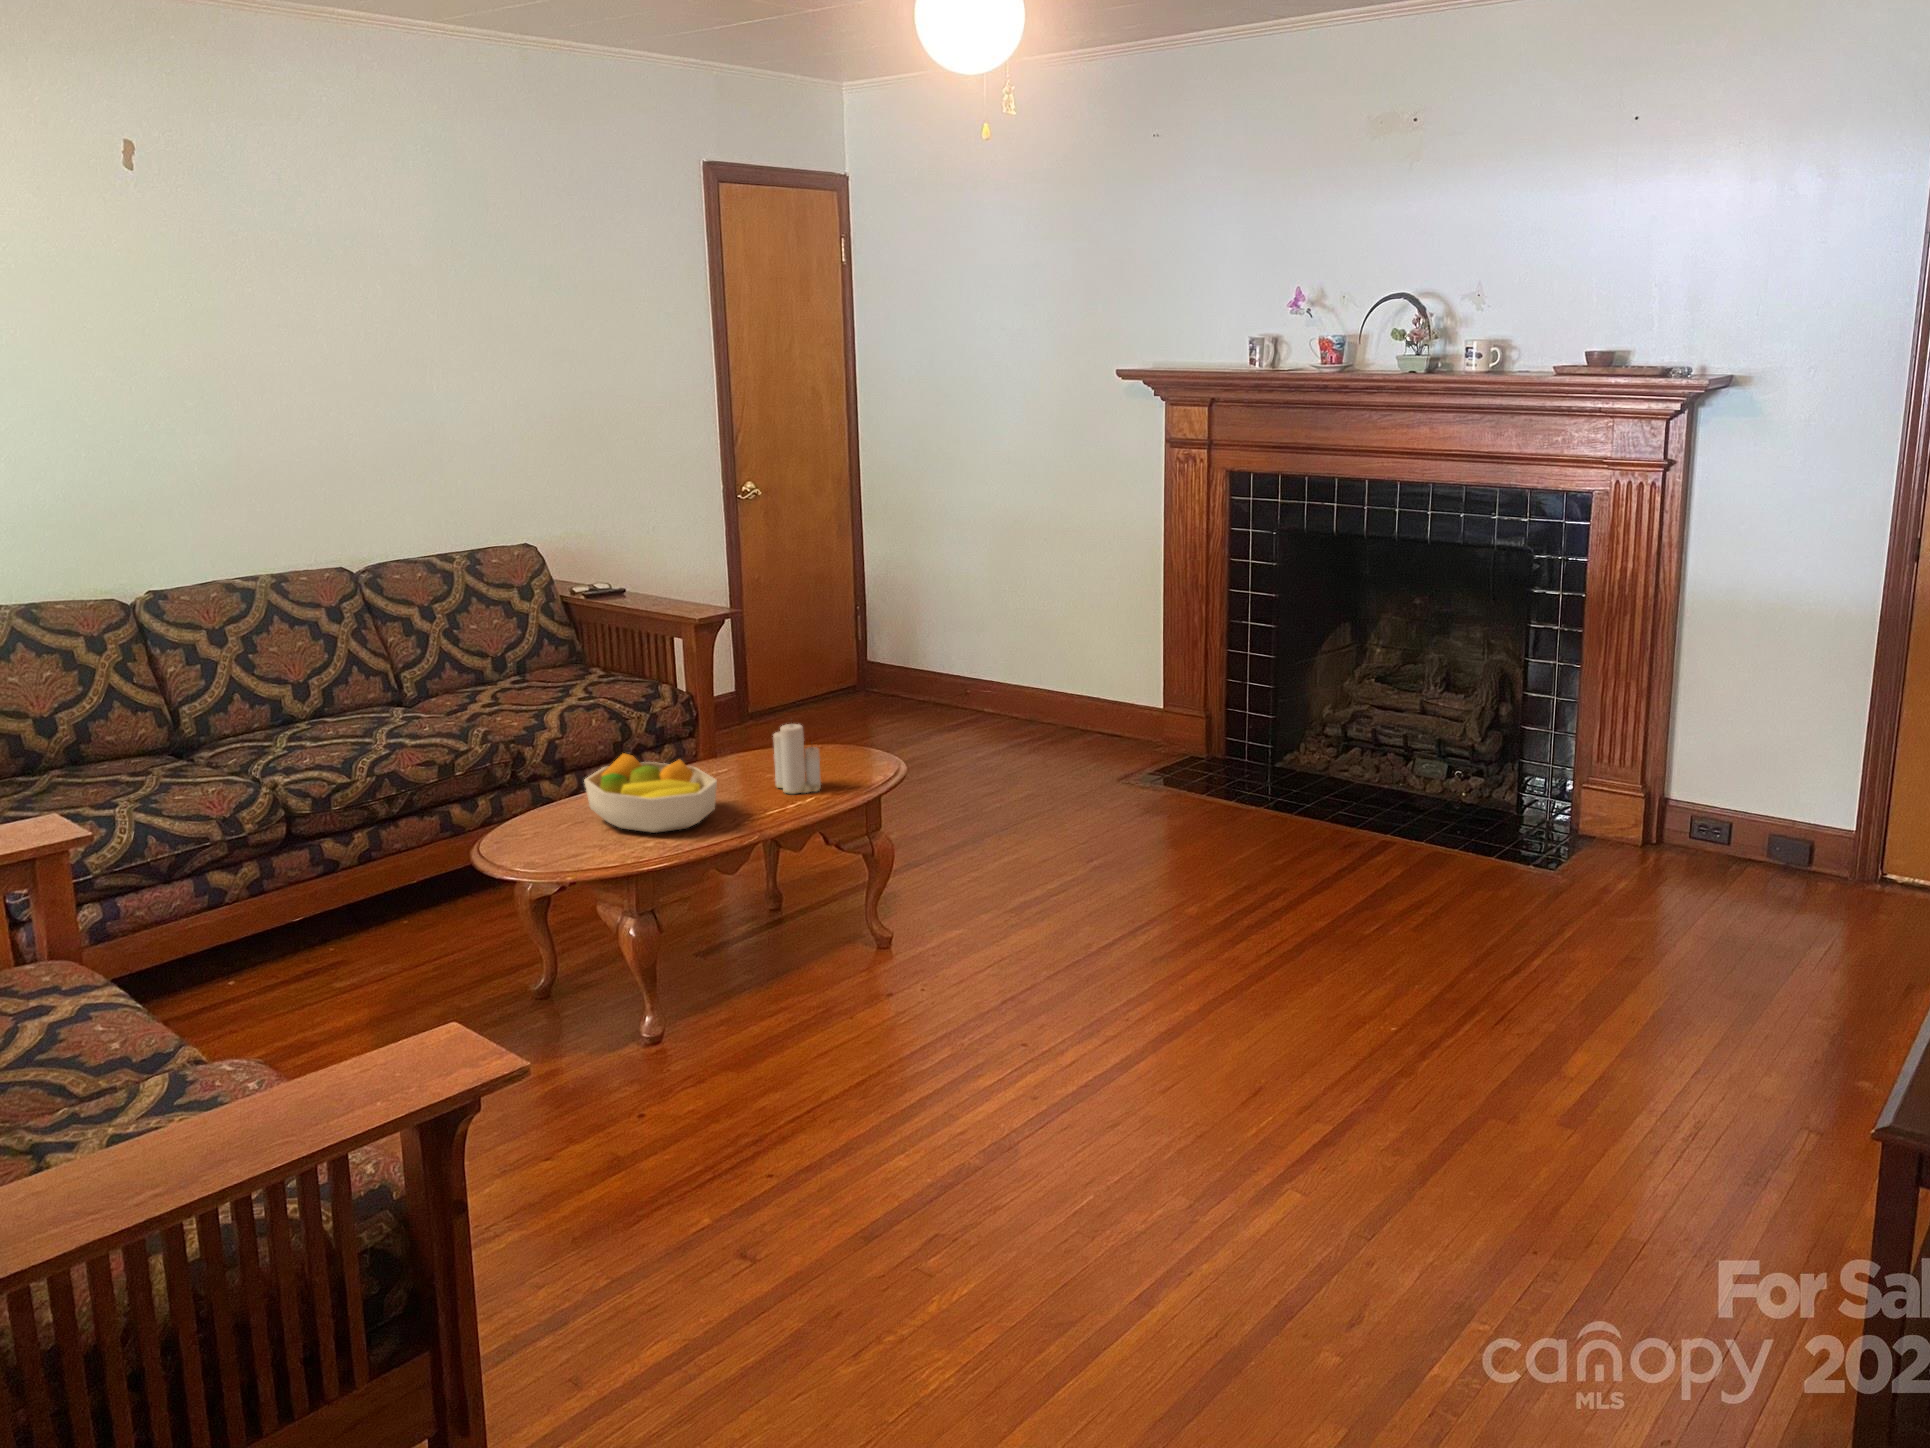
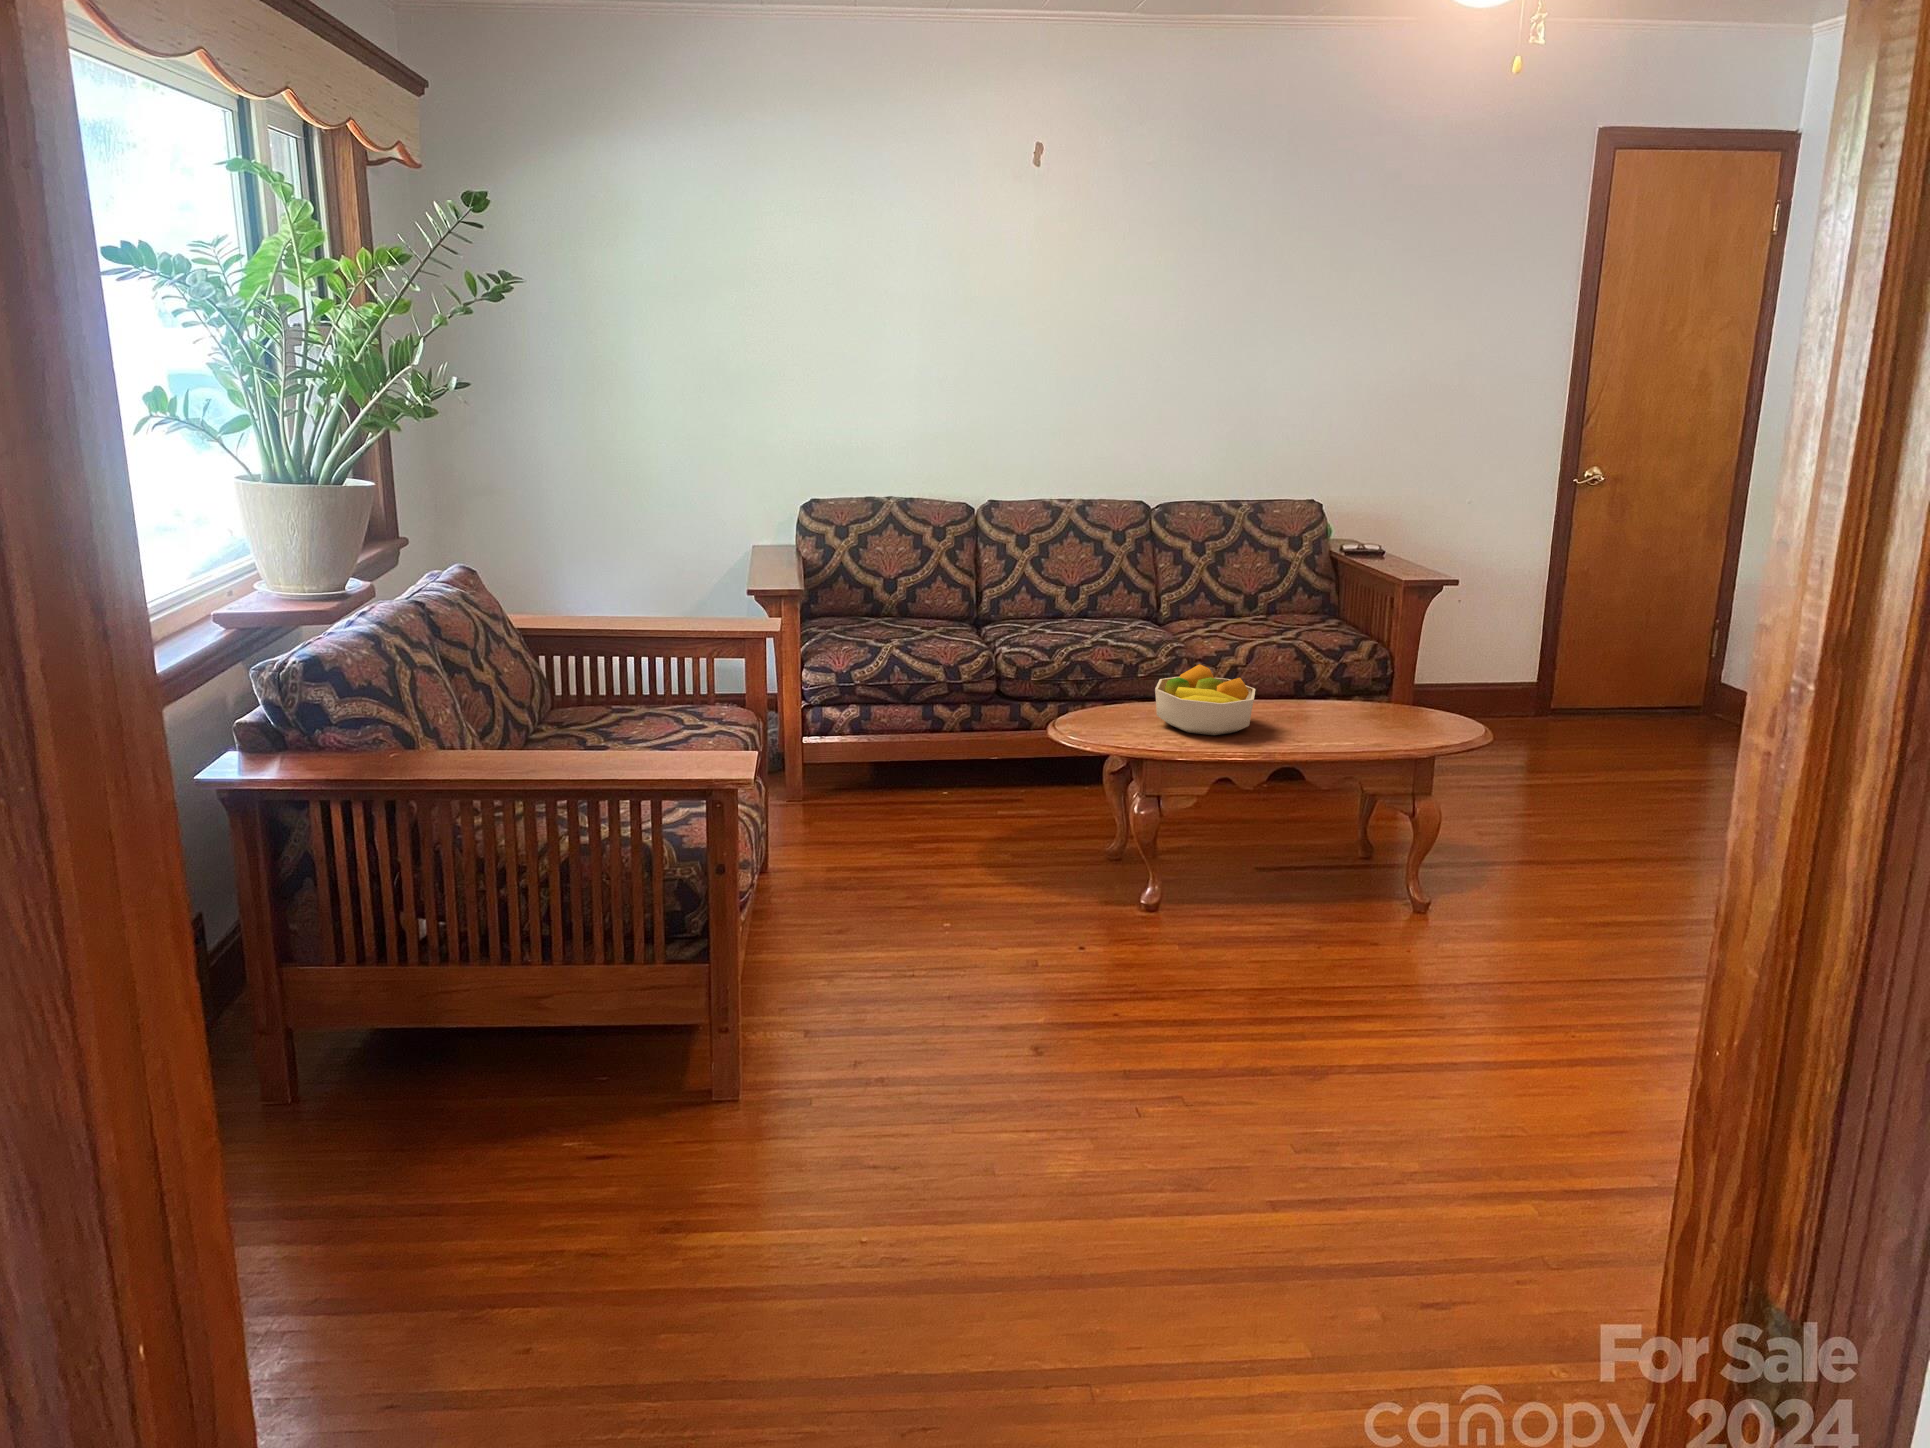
candle: present [773,724,821,794] -> none [1333,661,1374,736]

